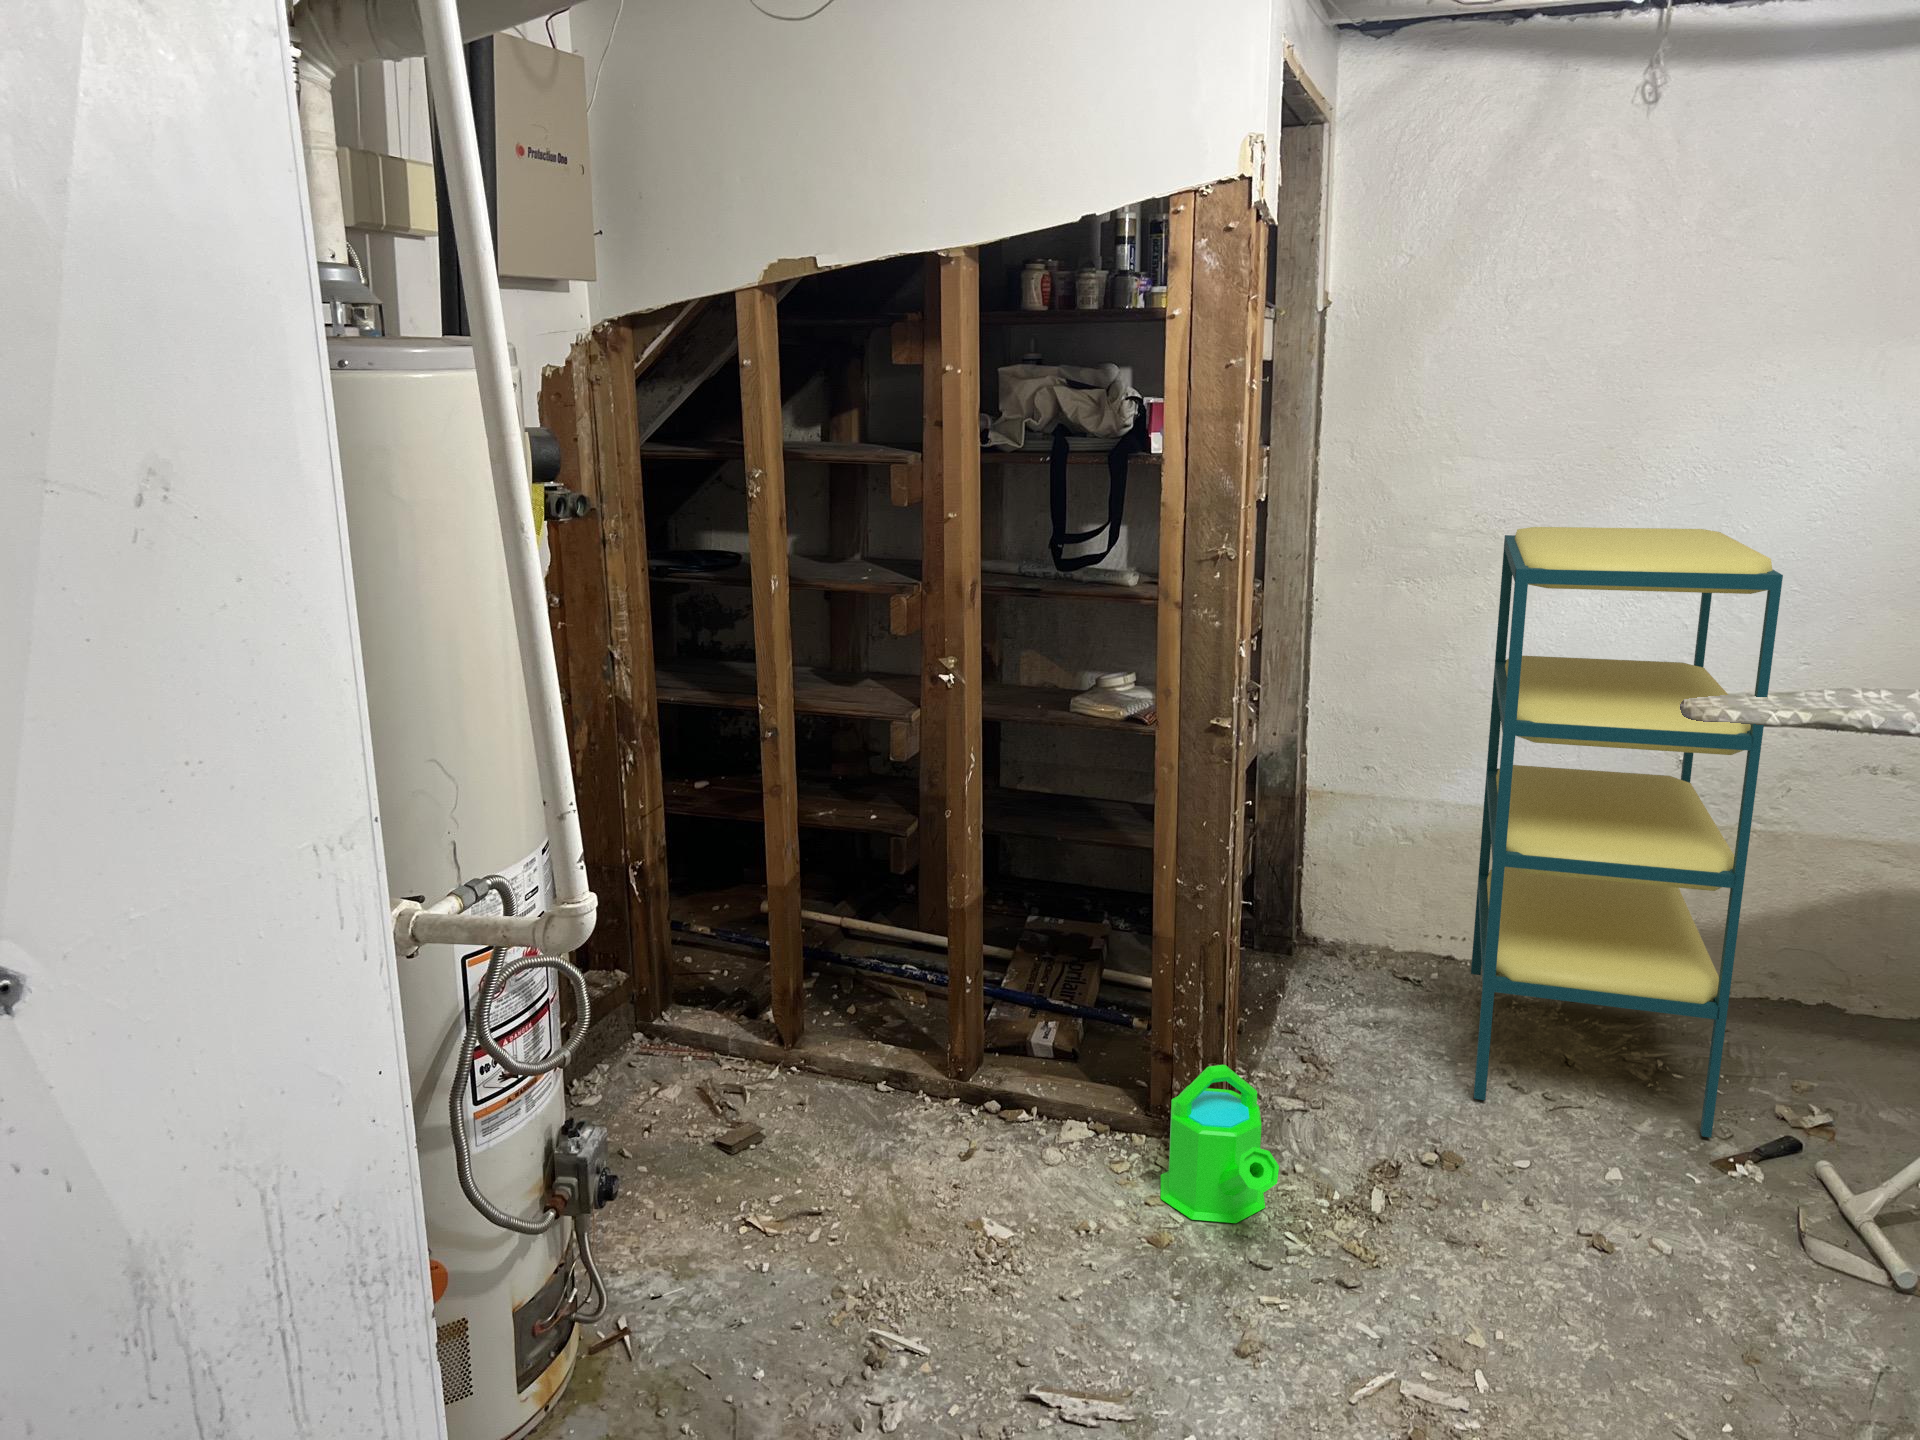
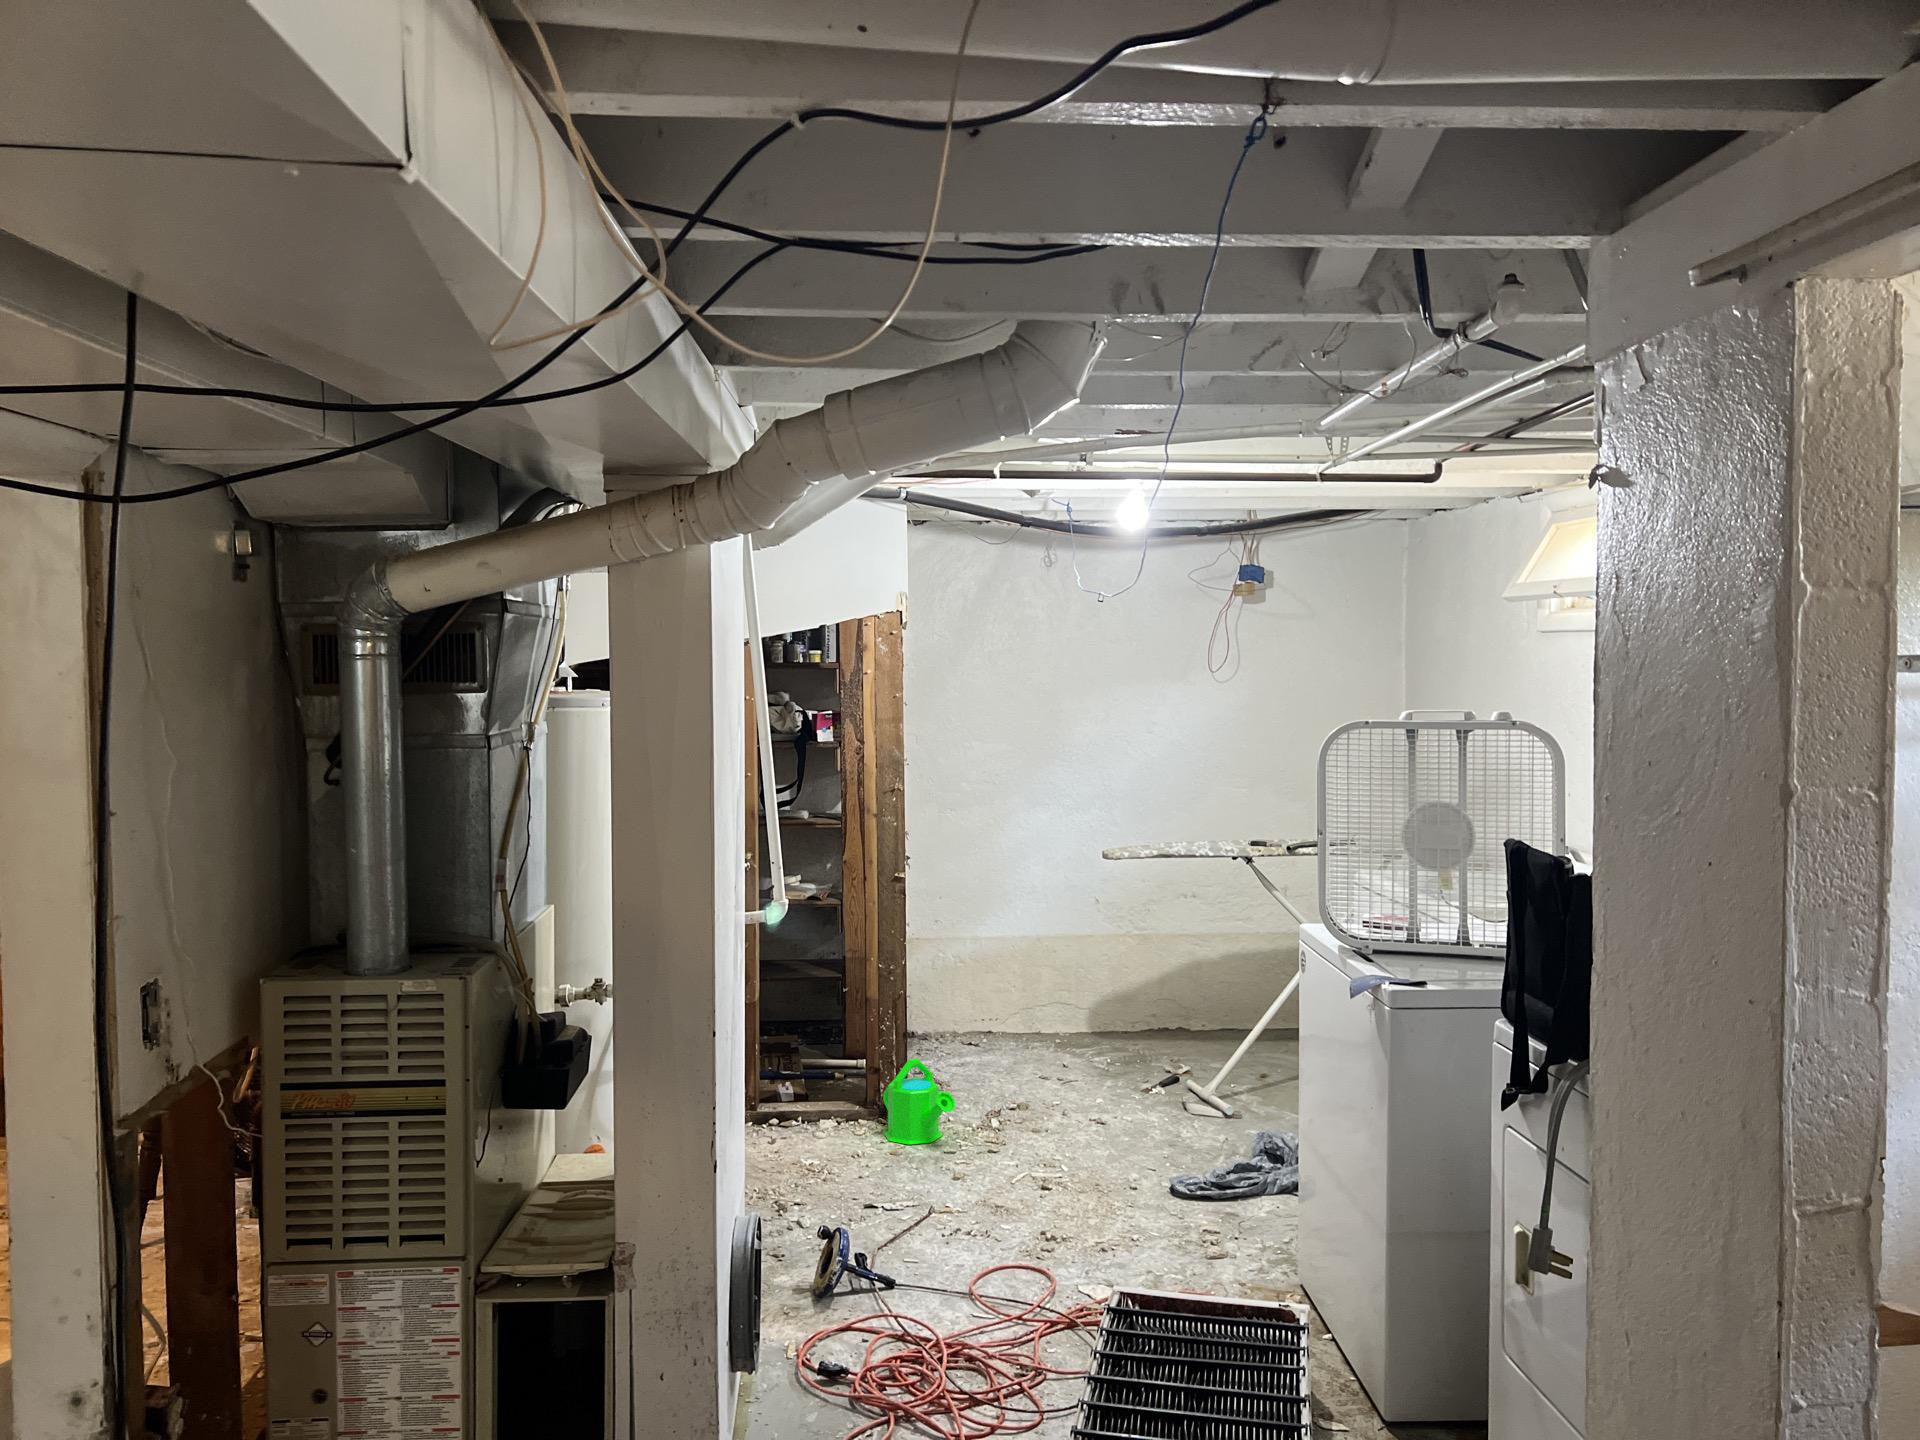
shelving unit: present [1471,527,1783,1138] -> none [1000,777,1139,1083]

